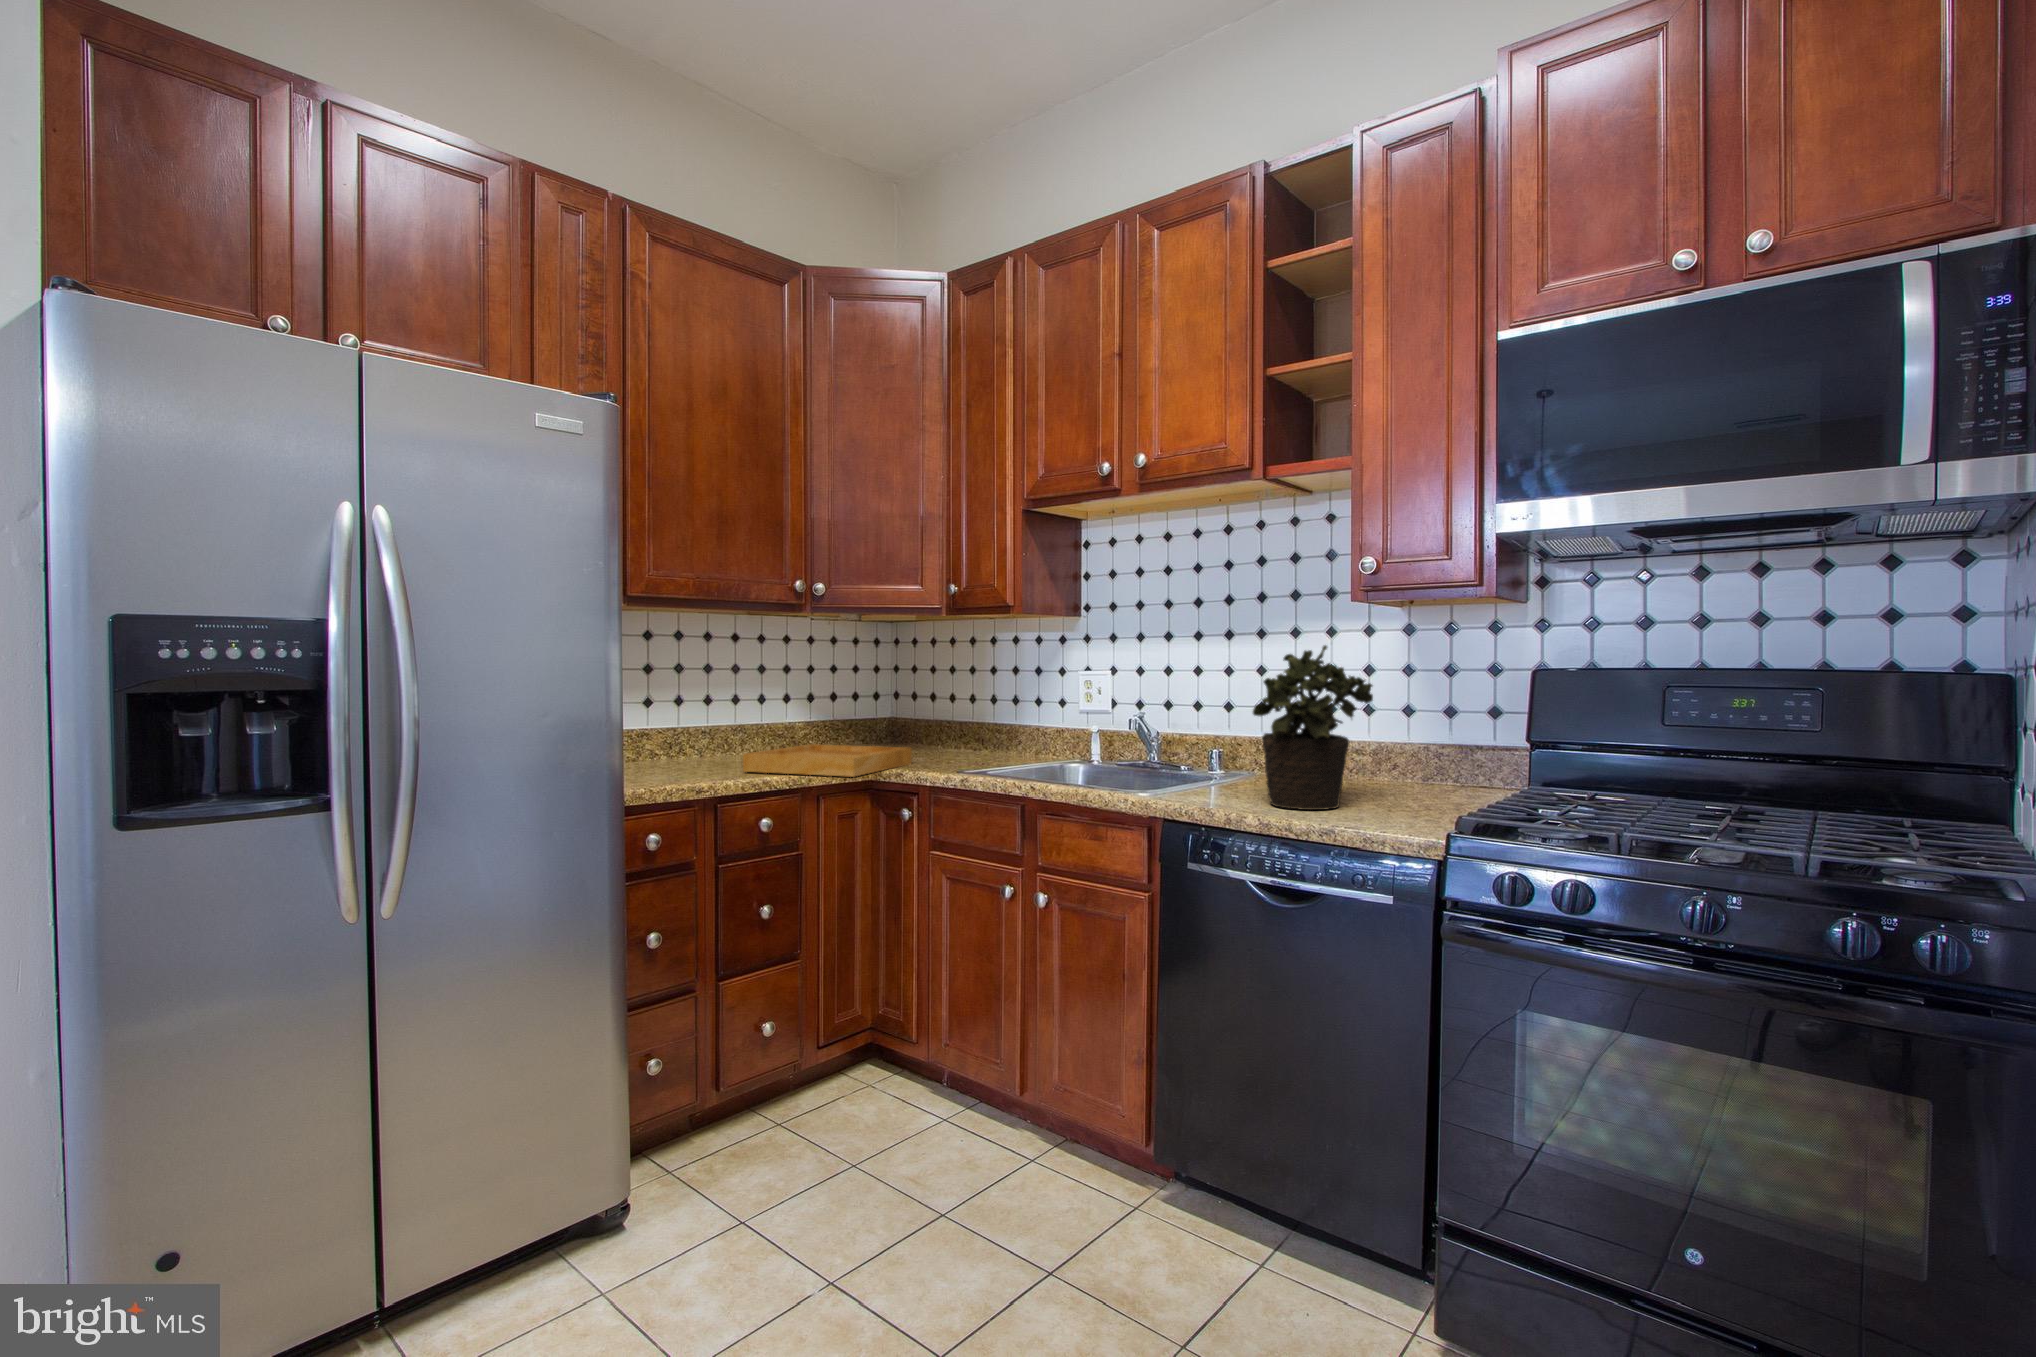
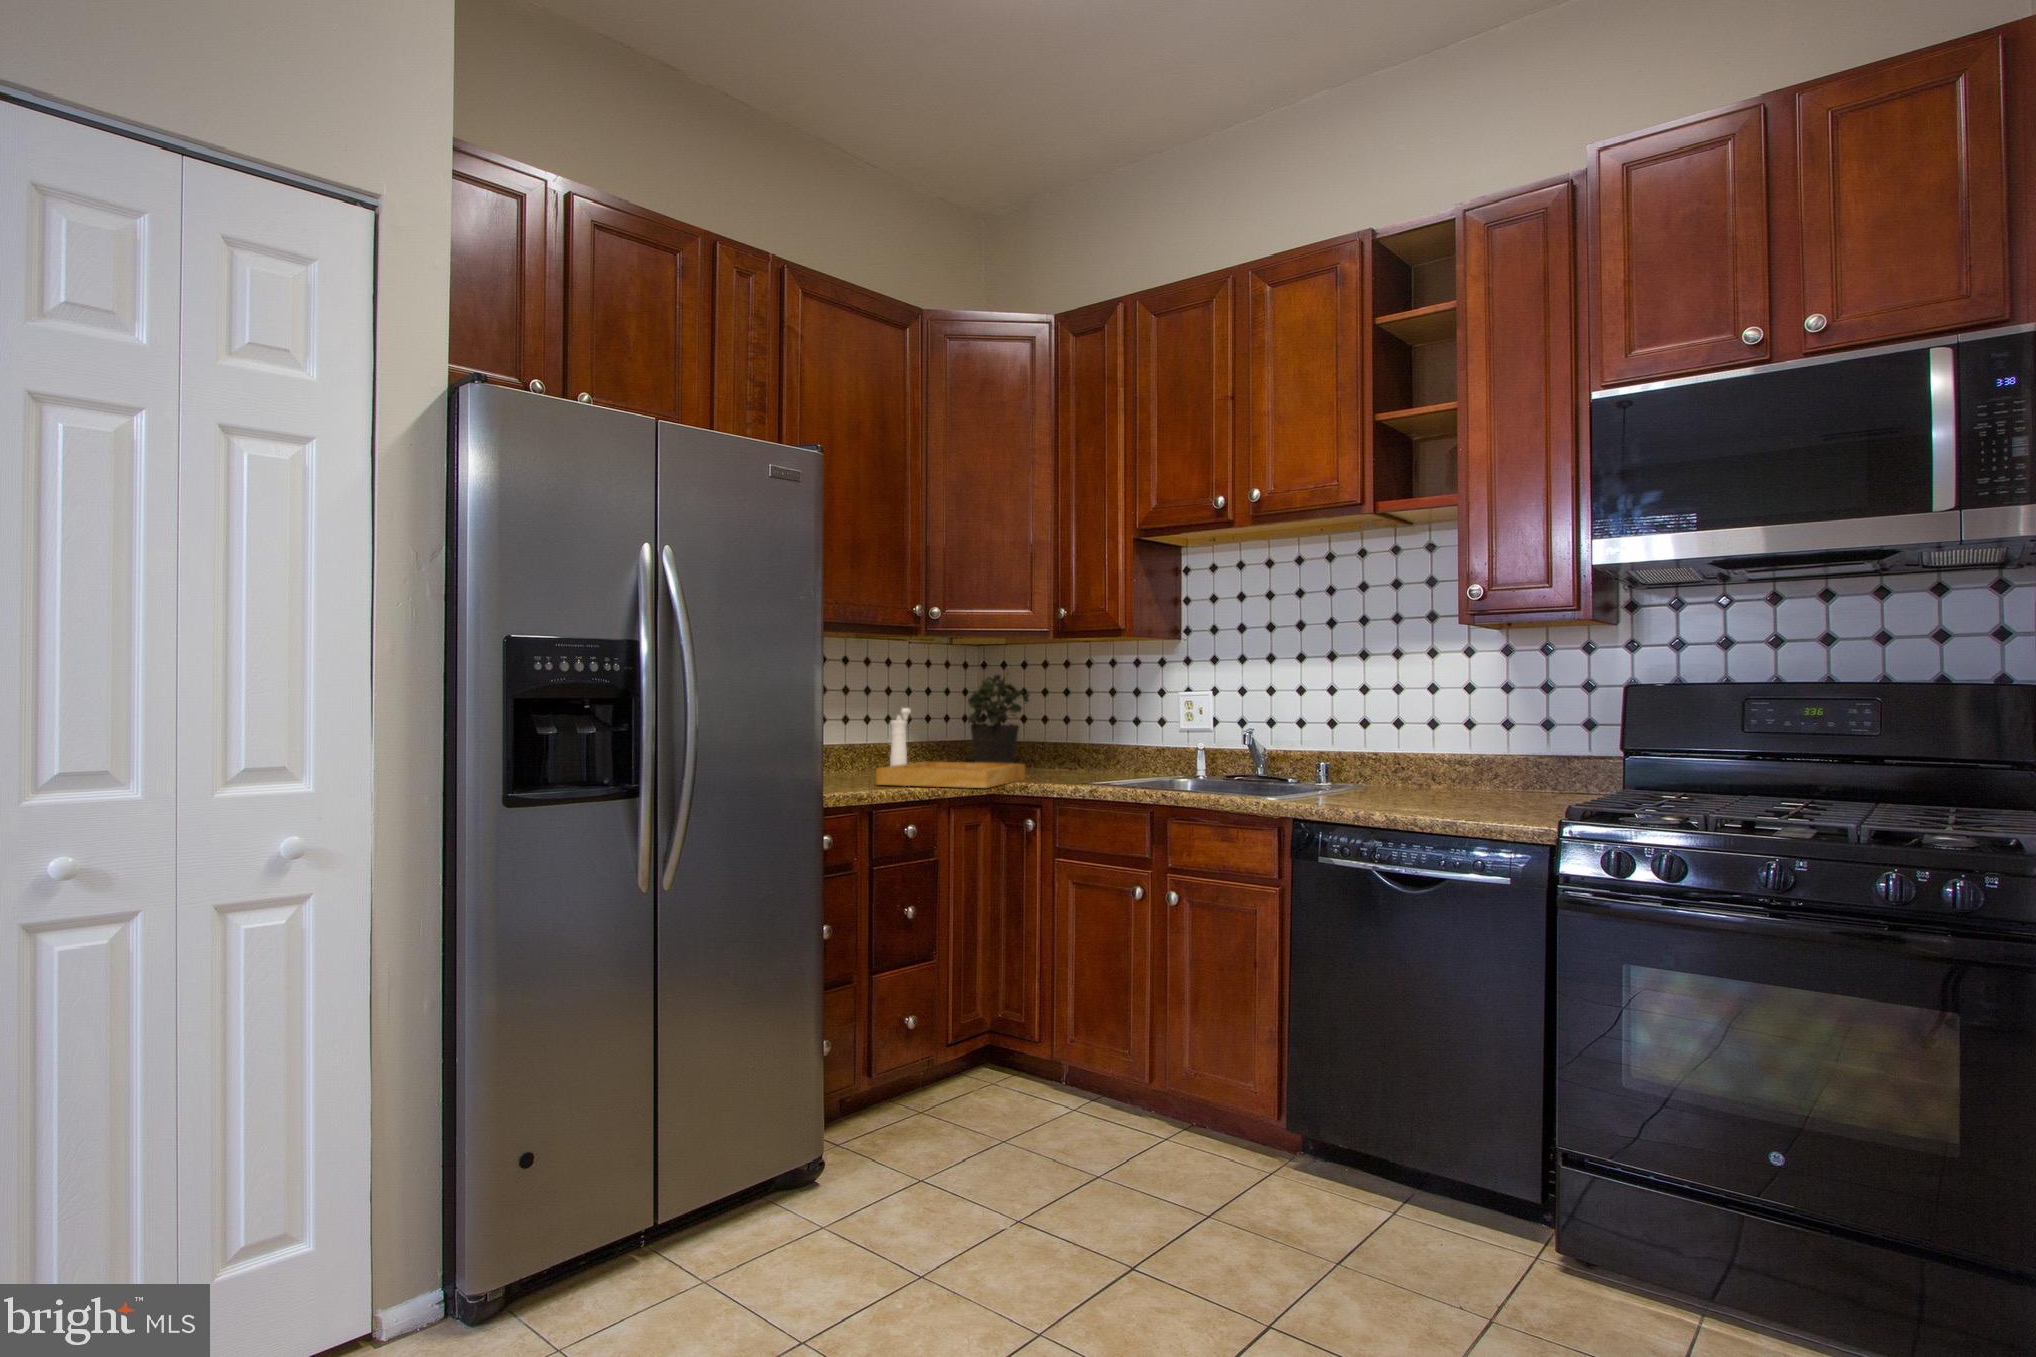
potted plant: present [1253,645,1373,810] -> present [968,675,1030,764]
pepper mill: none [782,687,809,755] -> present [890,708,911,766]

